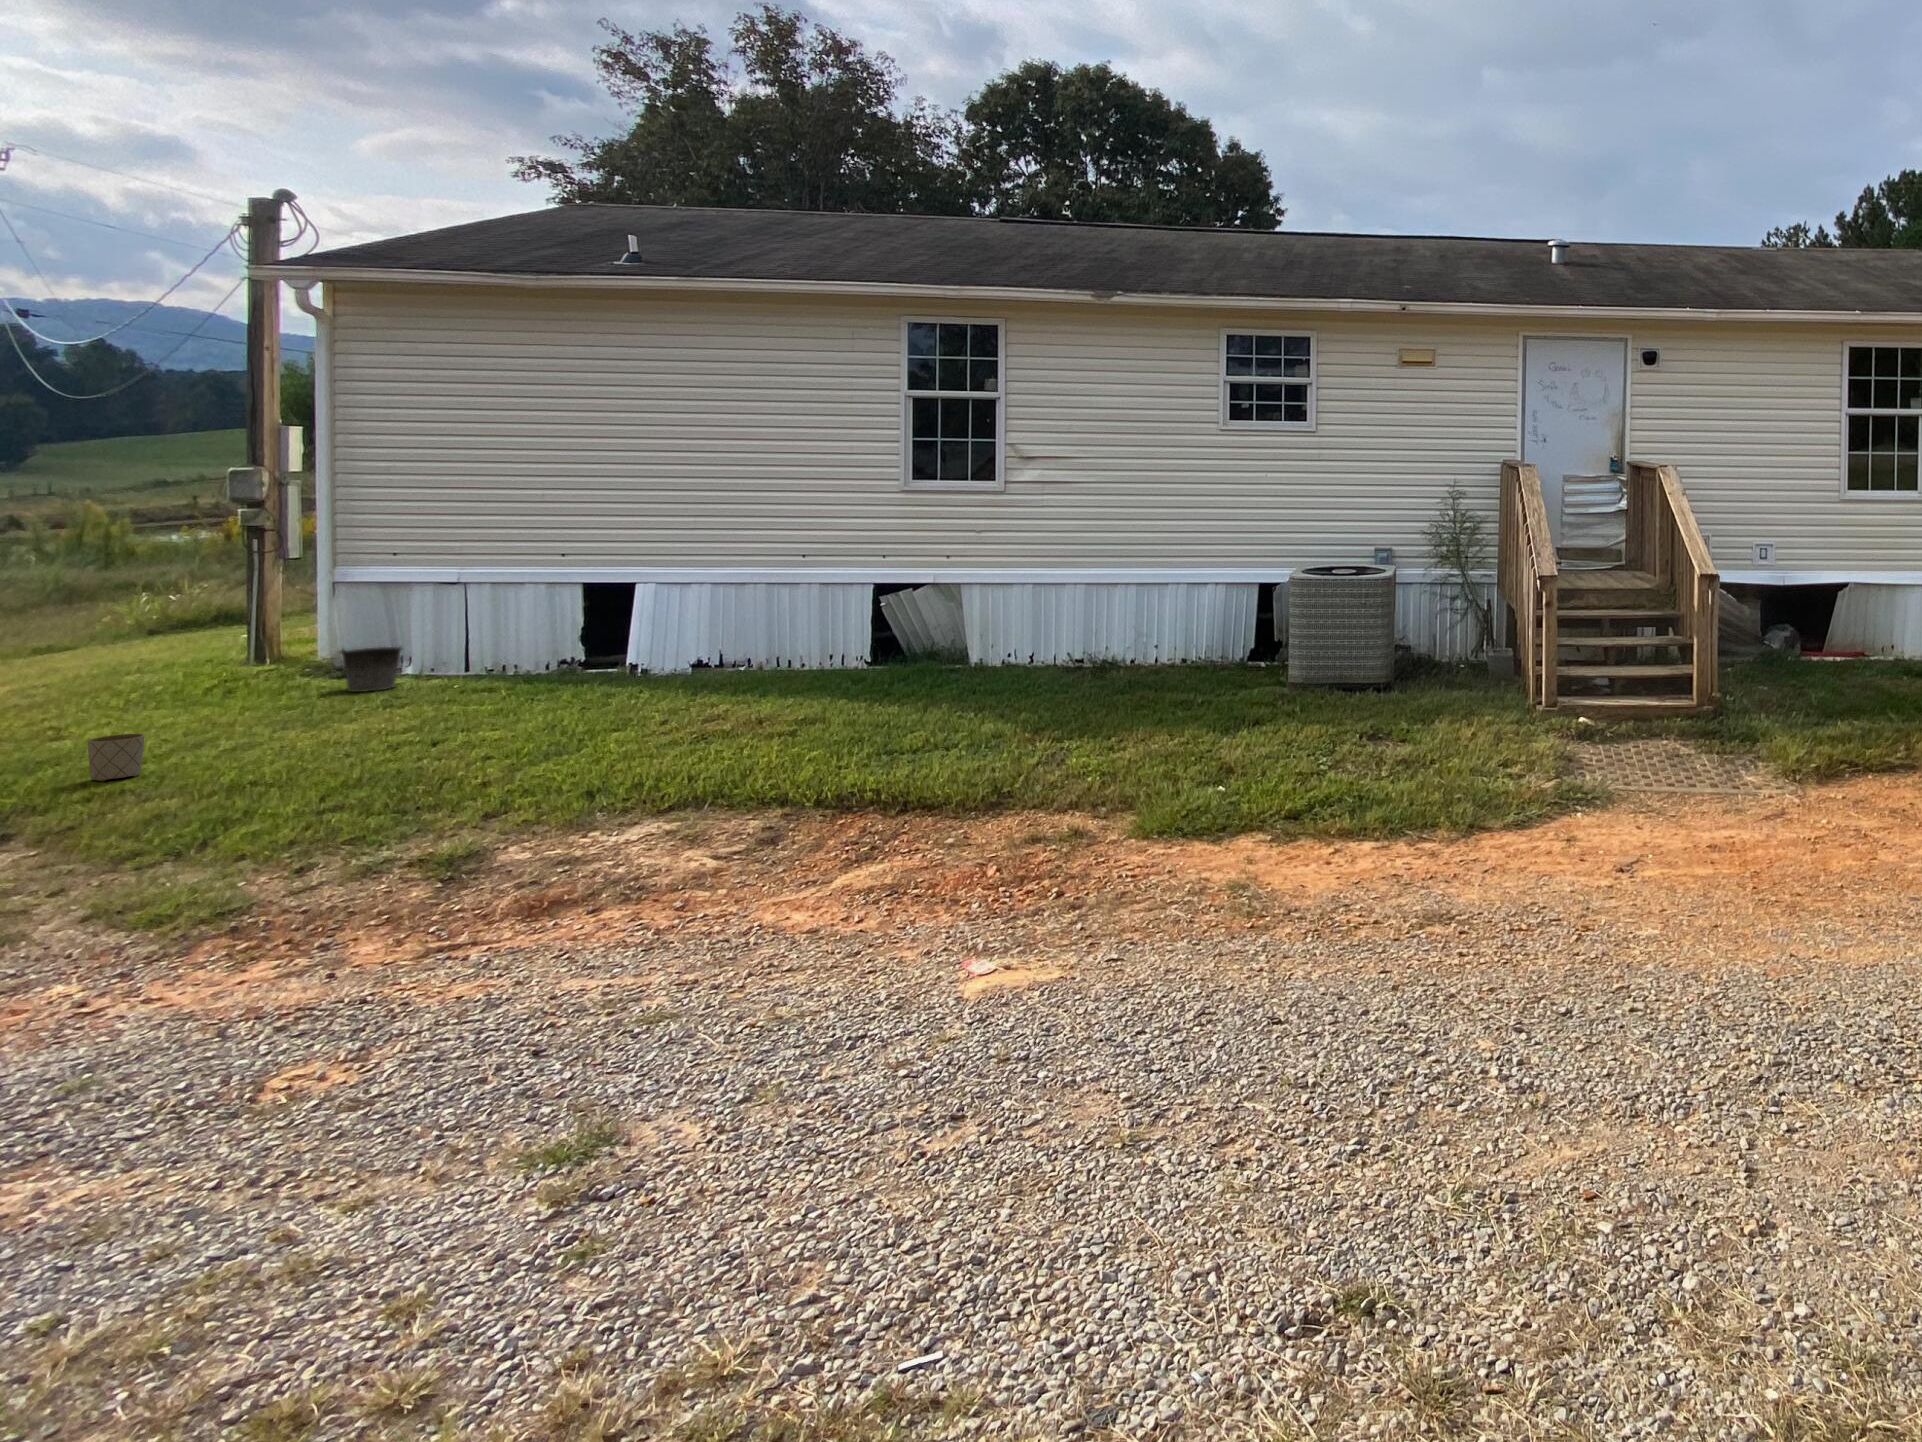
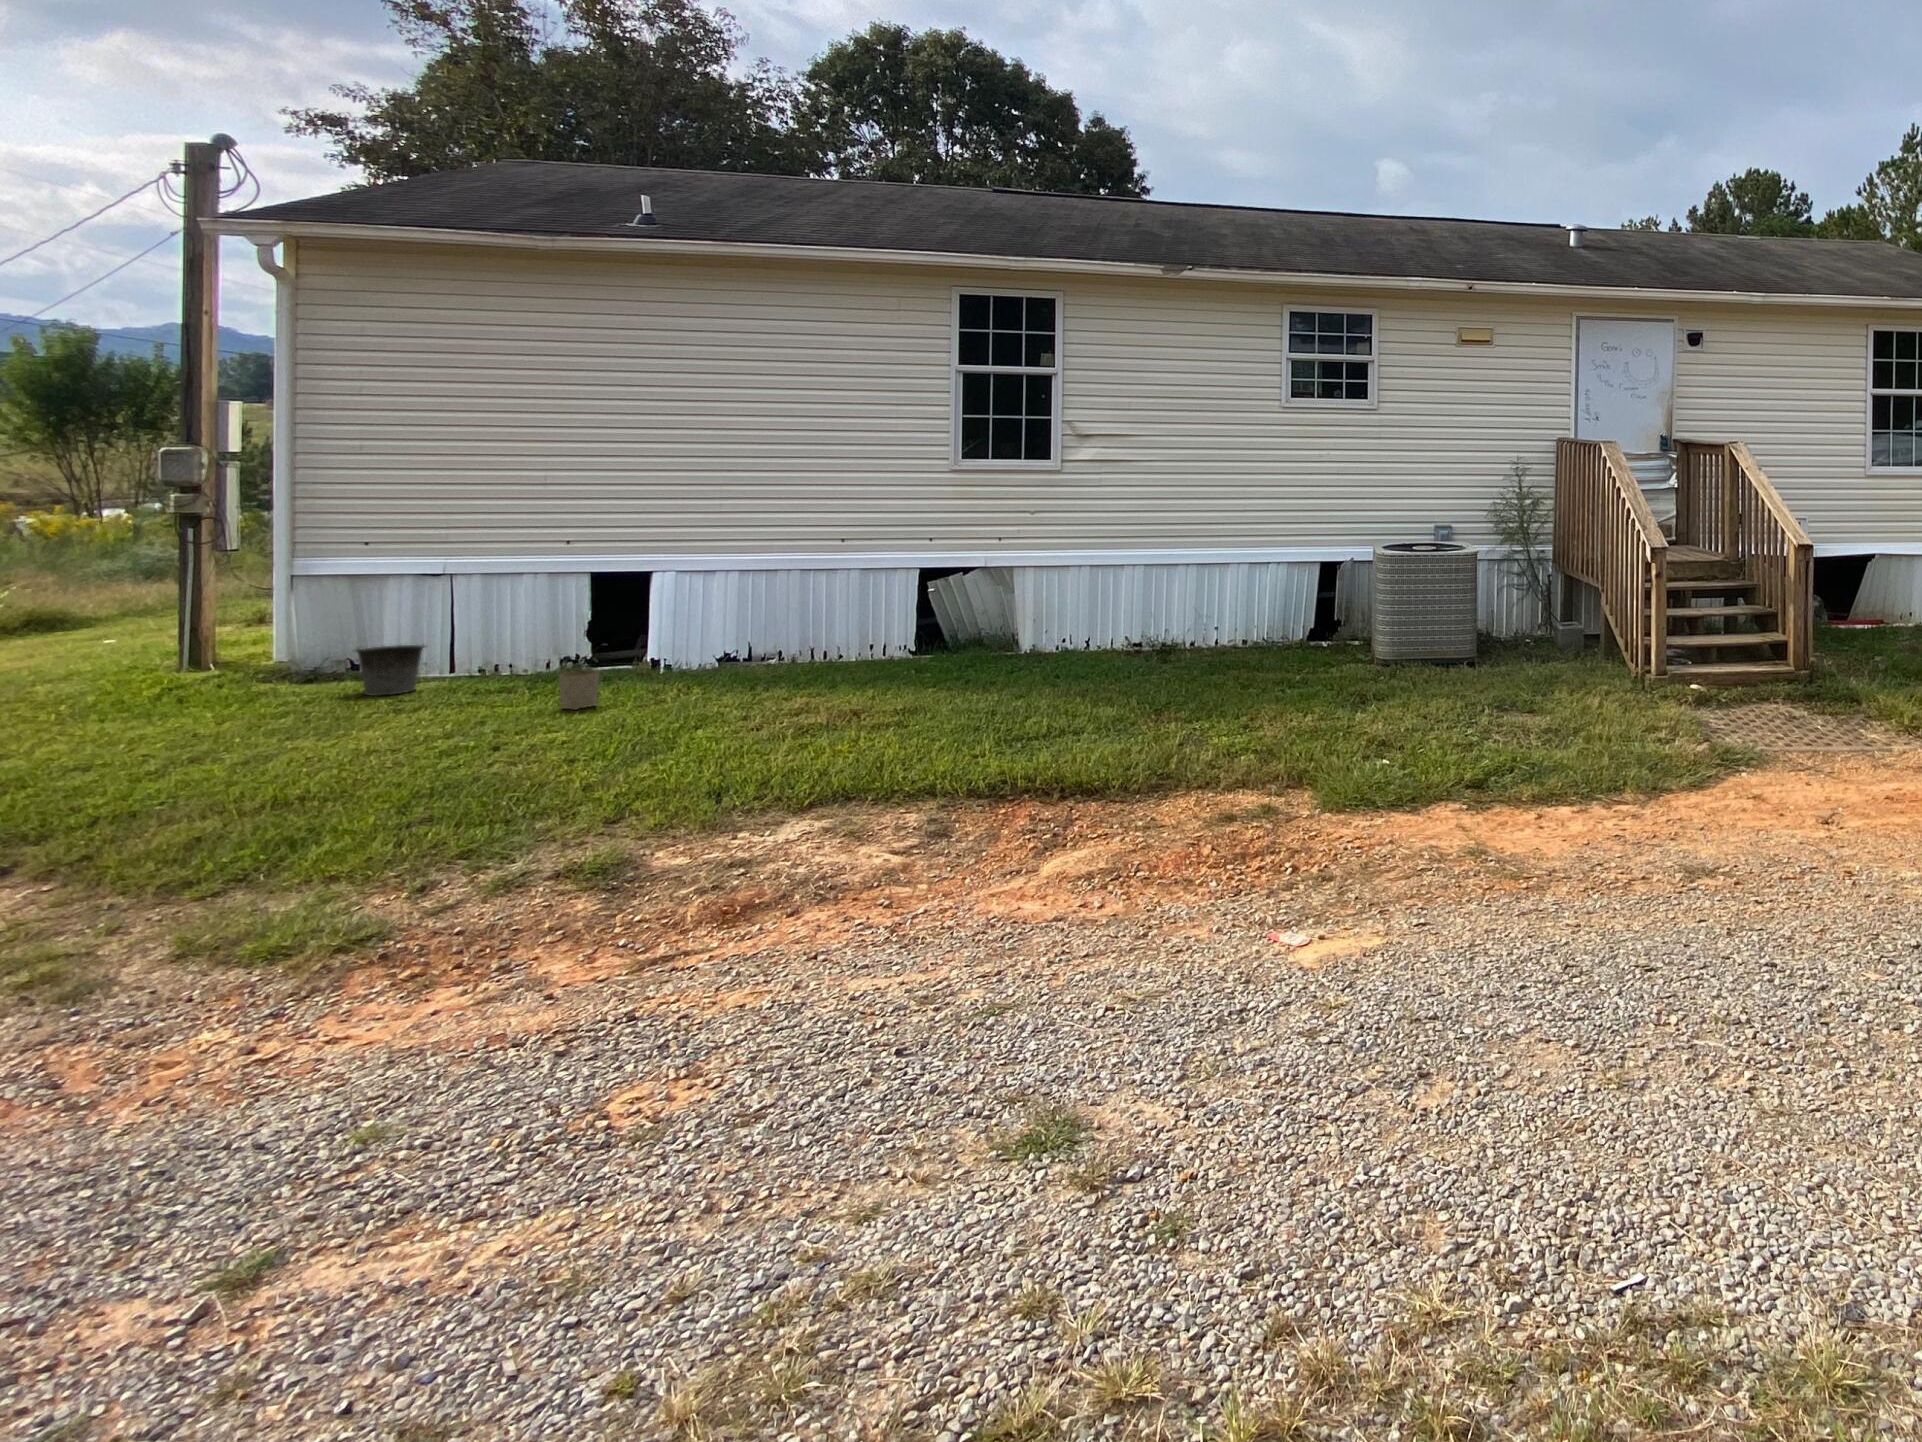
planter: present [88,734,145,781] -> present [559,670,599,710]

